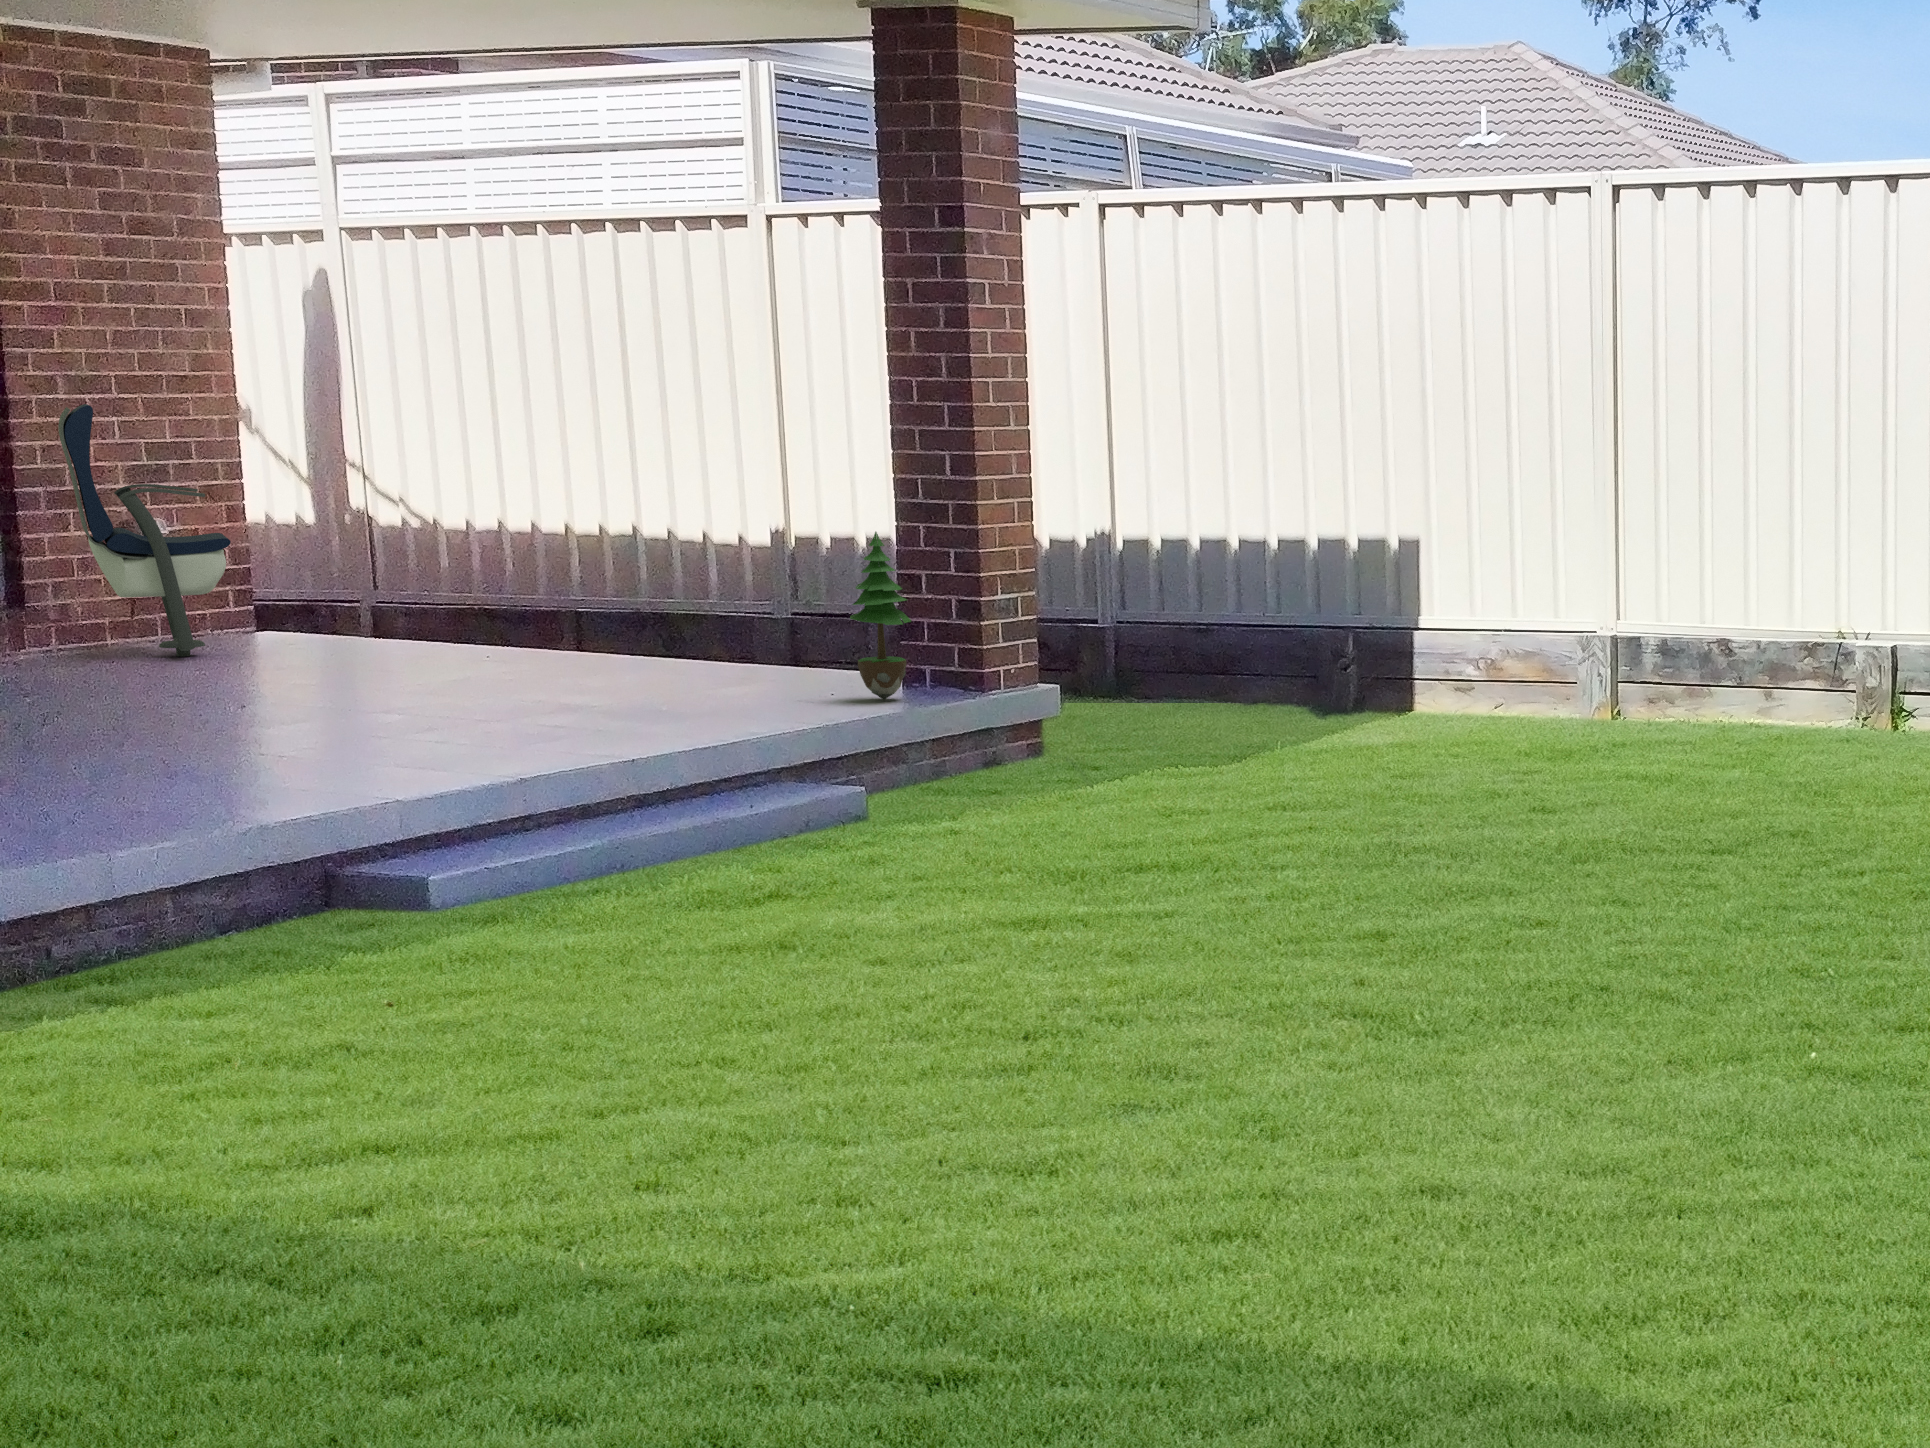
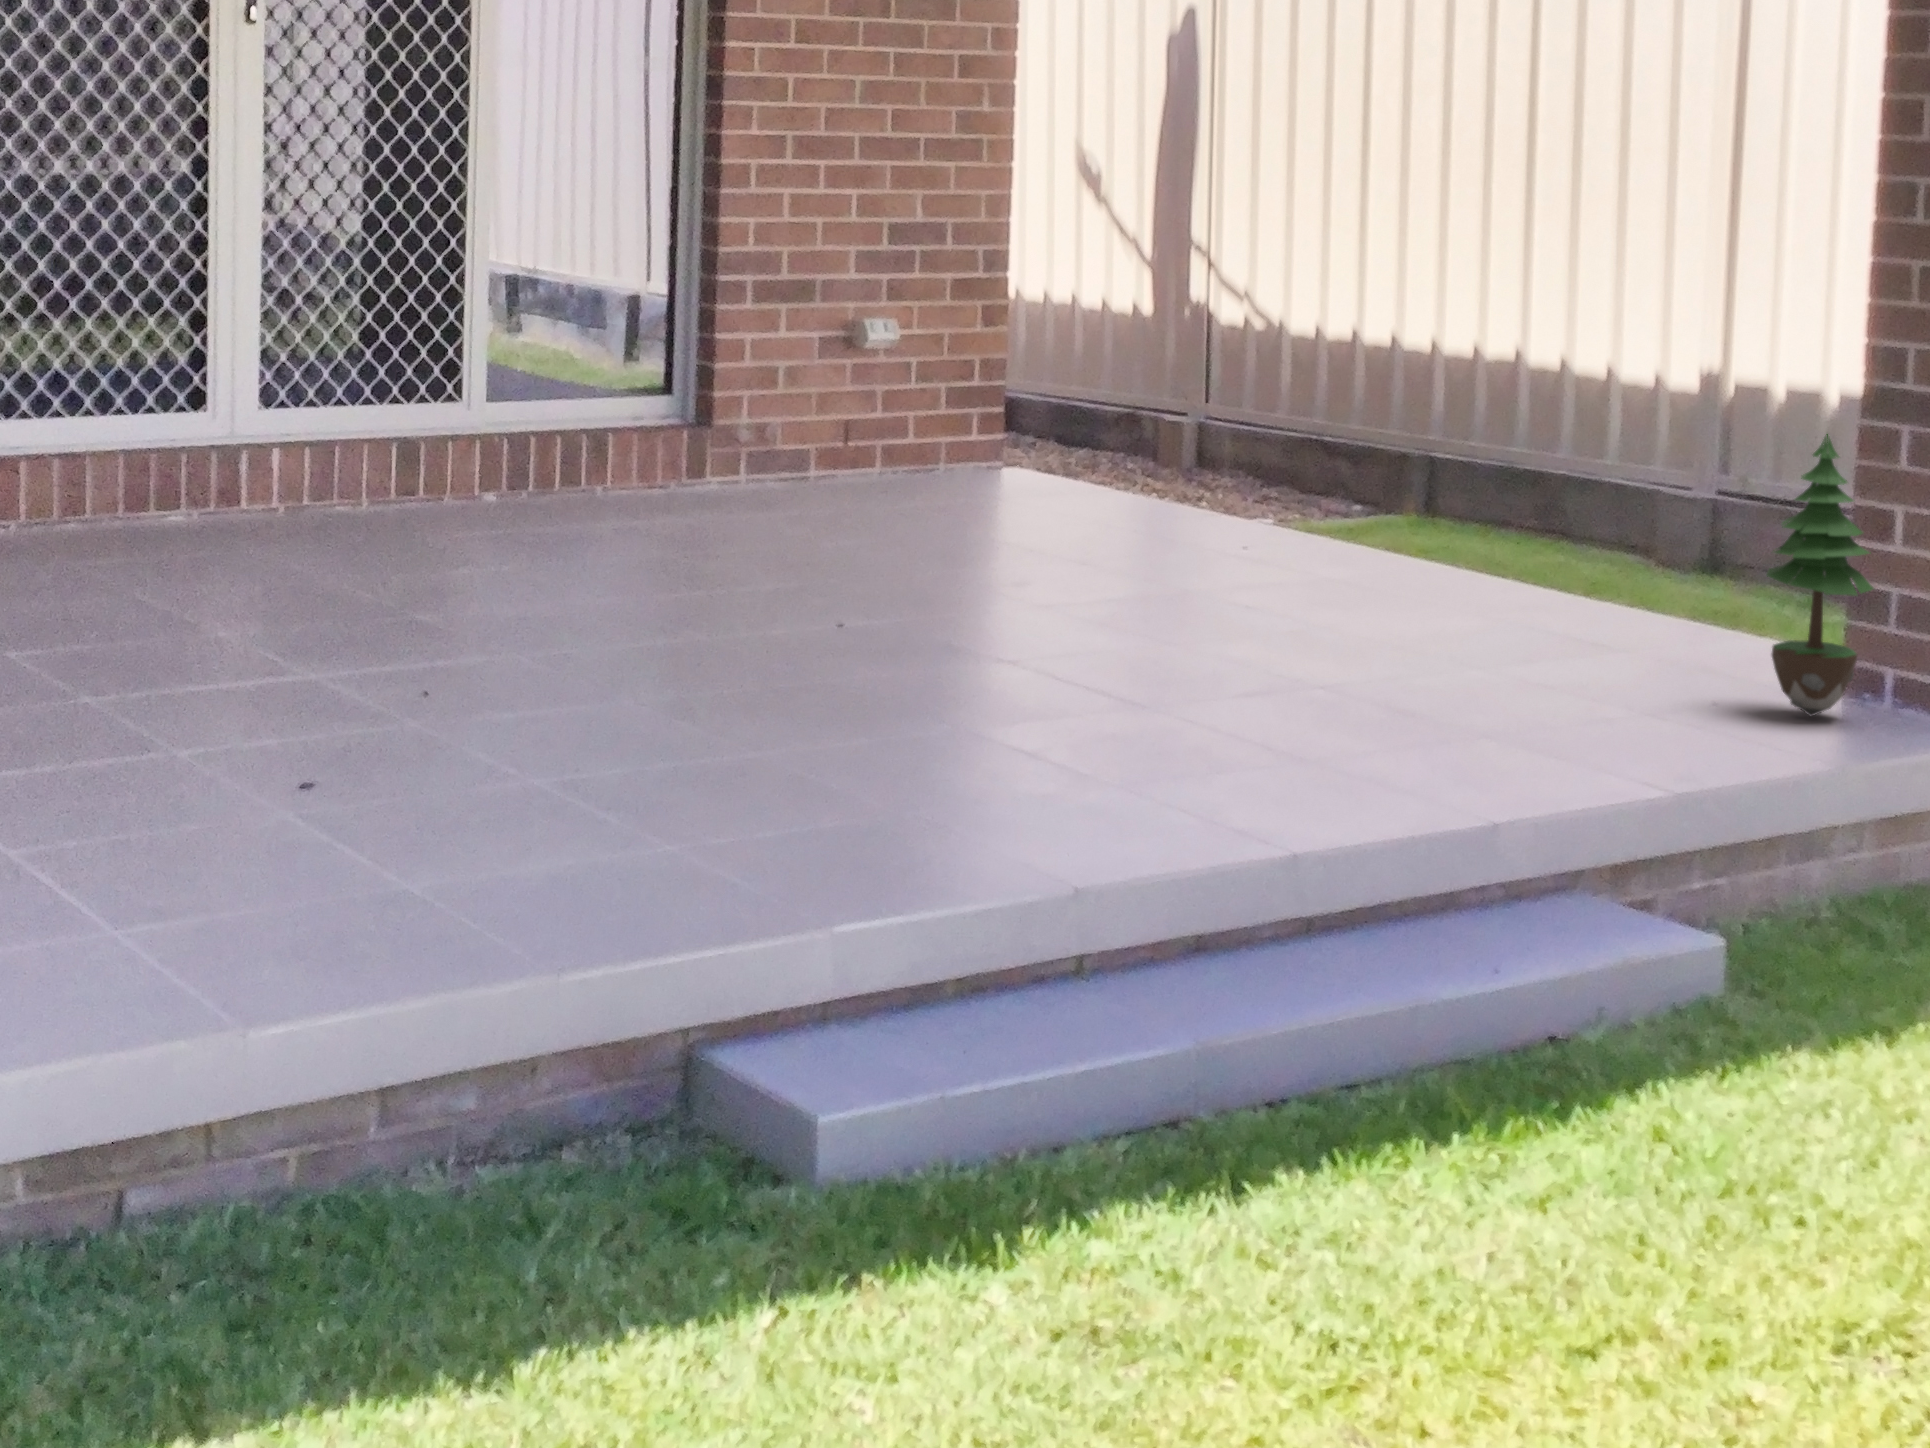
armchair: present [58,404,231,657] -> none [798,168,982,493]

